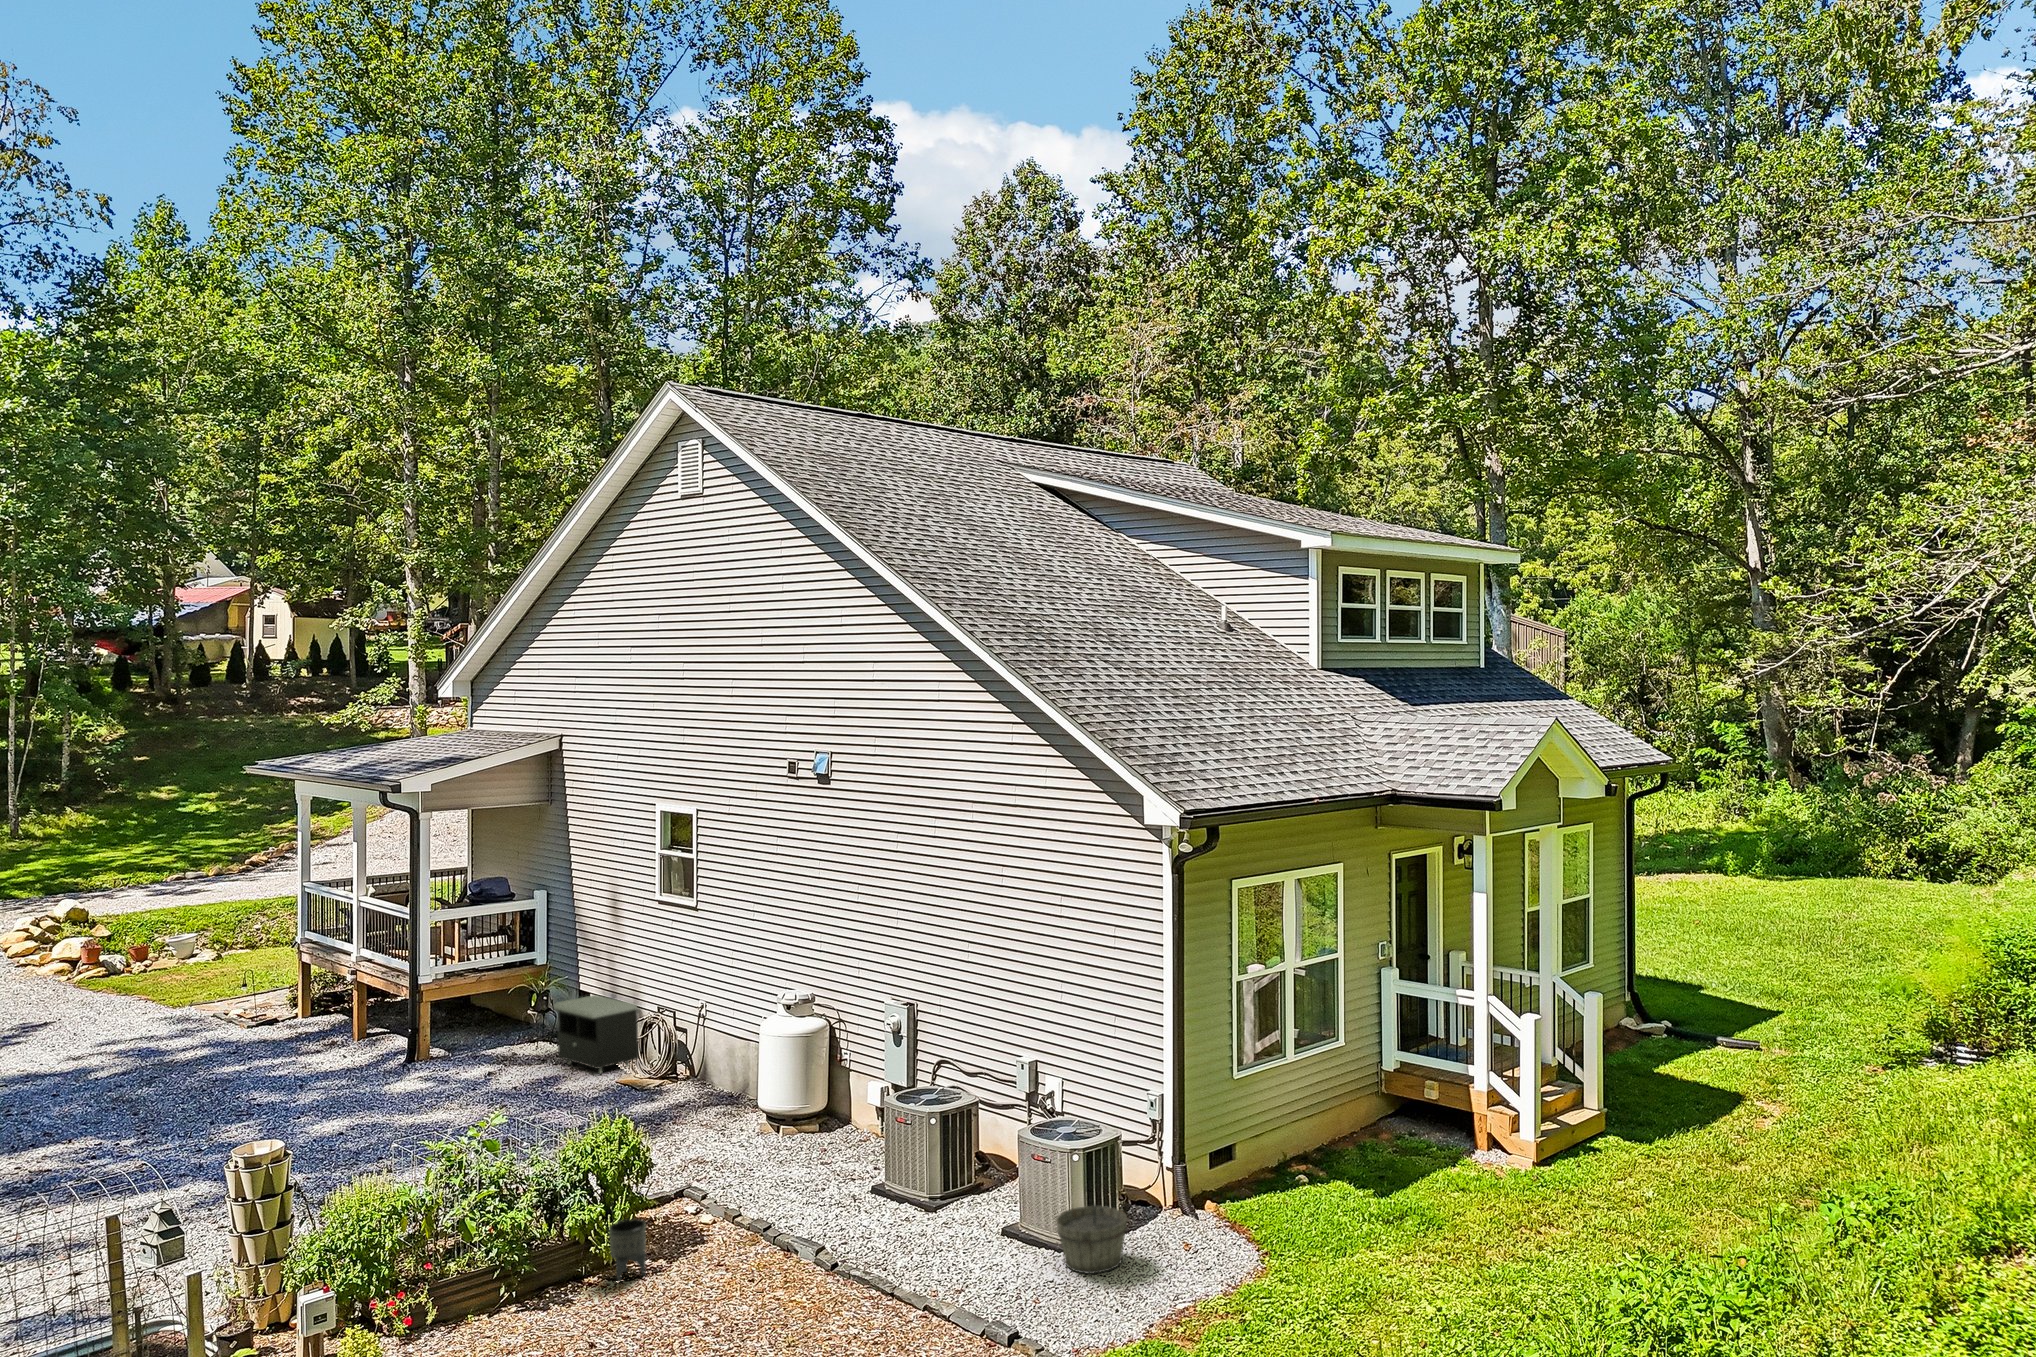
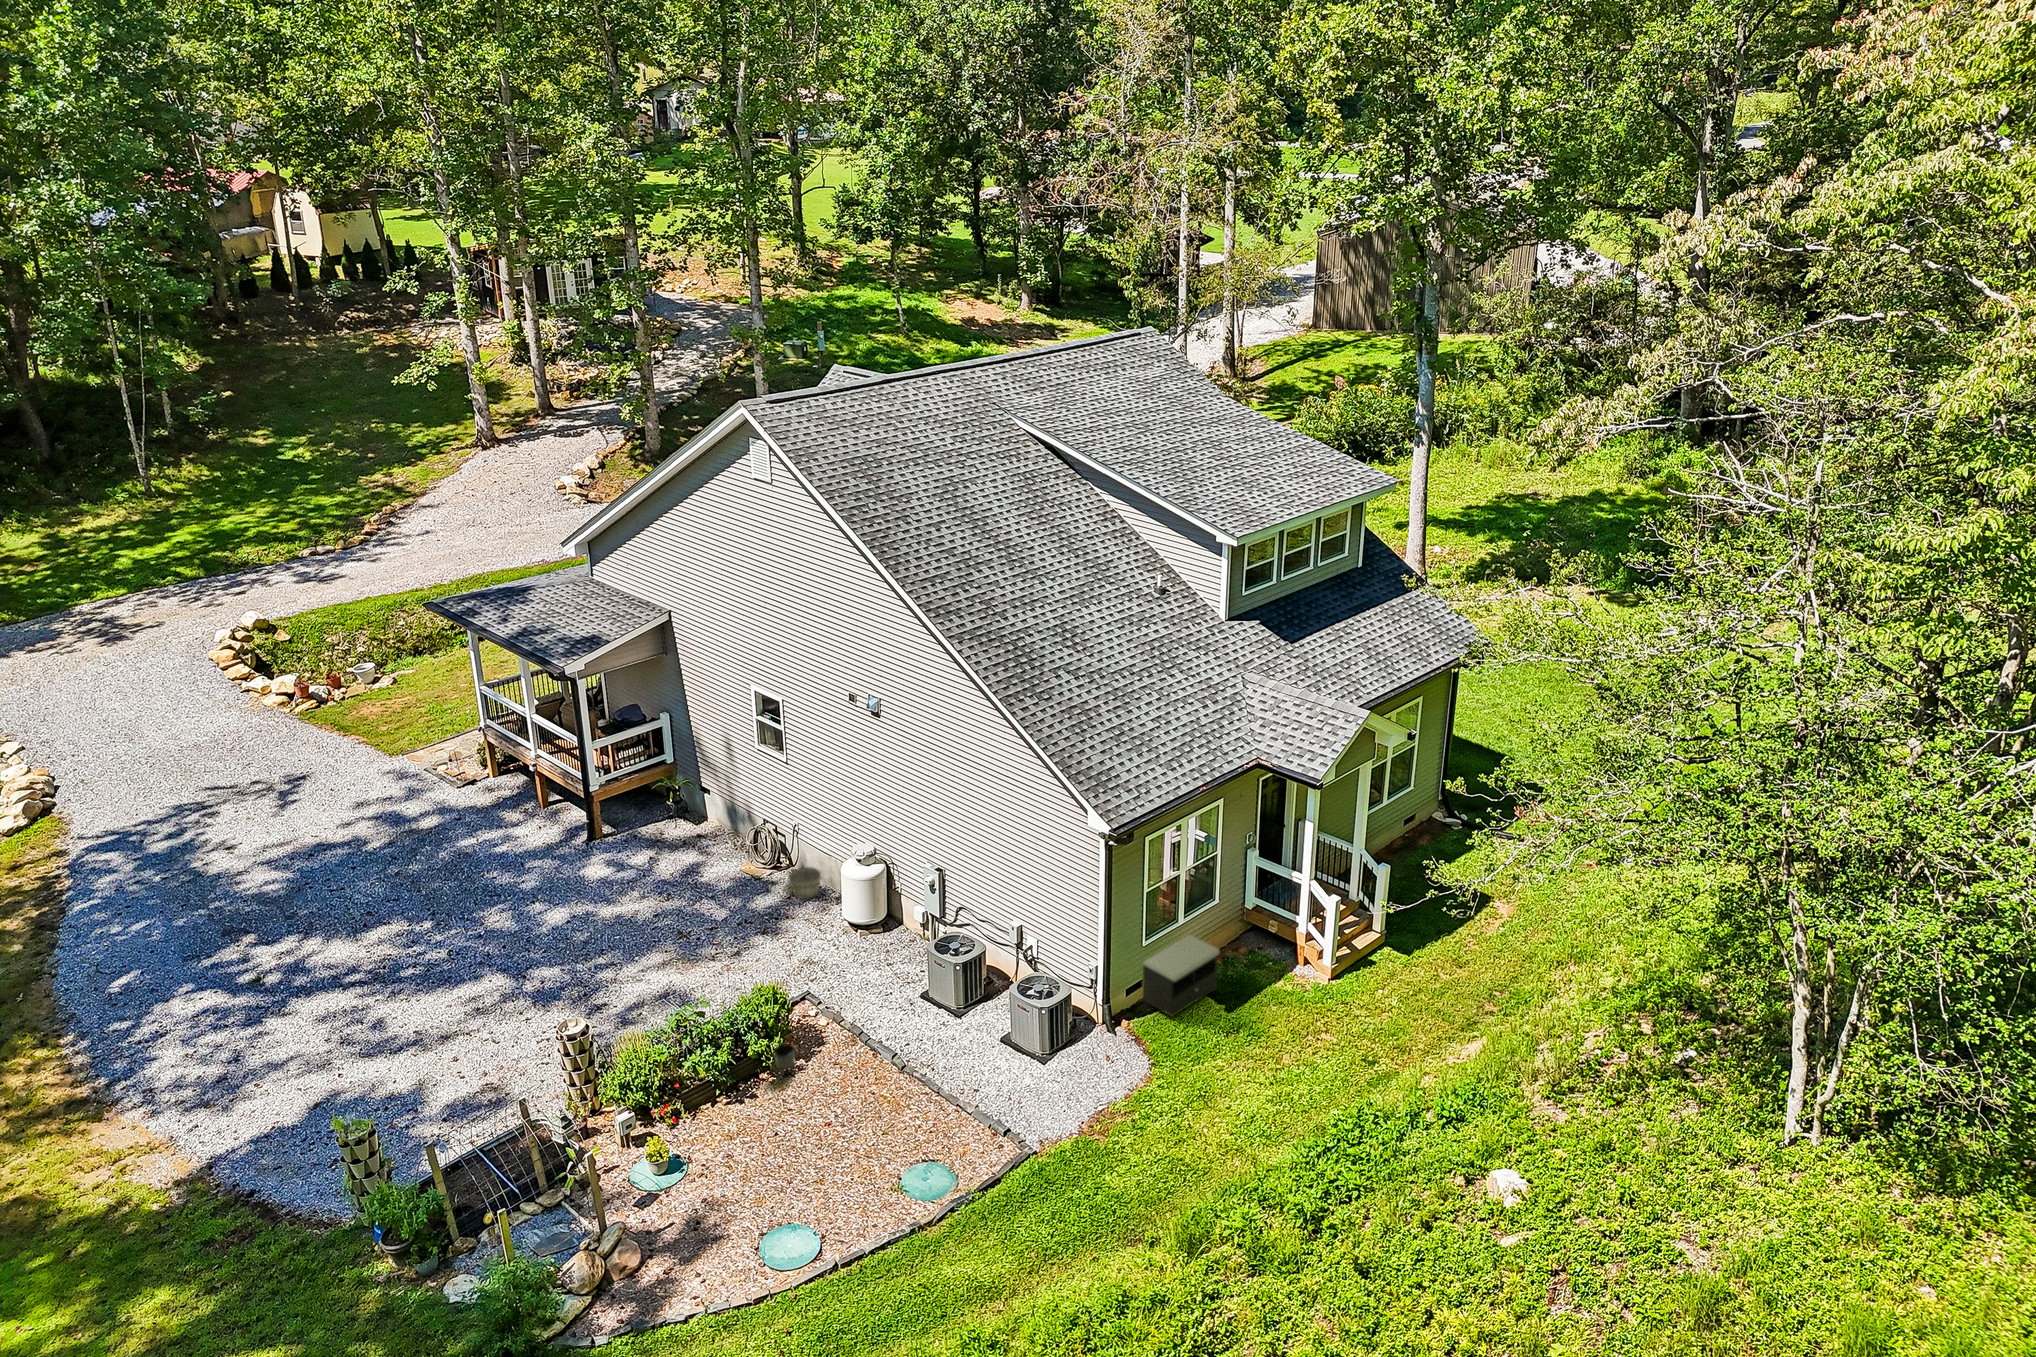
storage bench: present [554,995,639,1073] -> present [1143,935,1219,1017]
wooden bucket: present [1056,1204,1127,1274] -> present [789,867,822,899]

